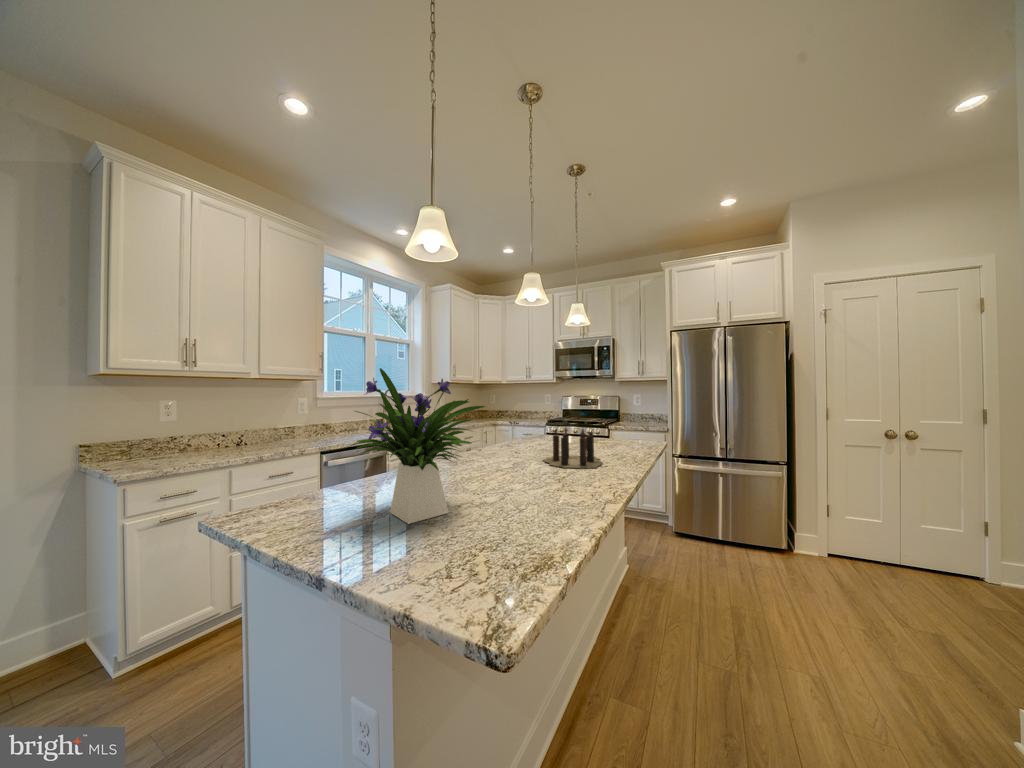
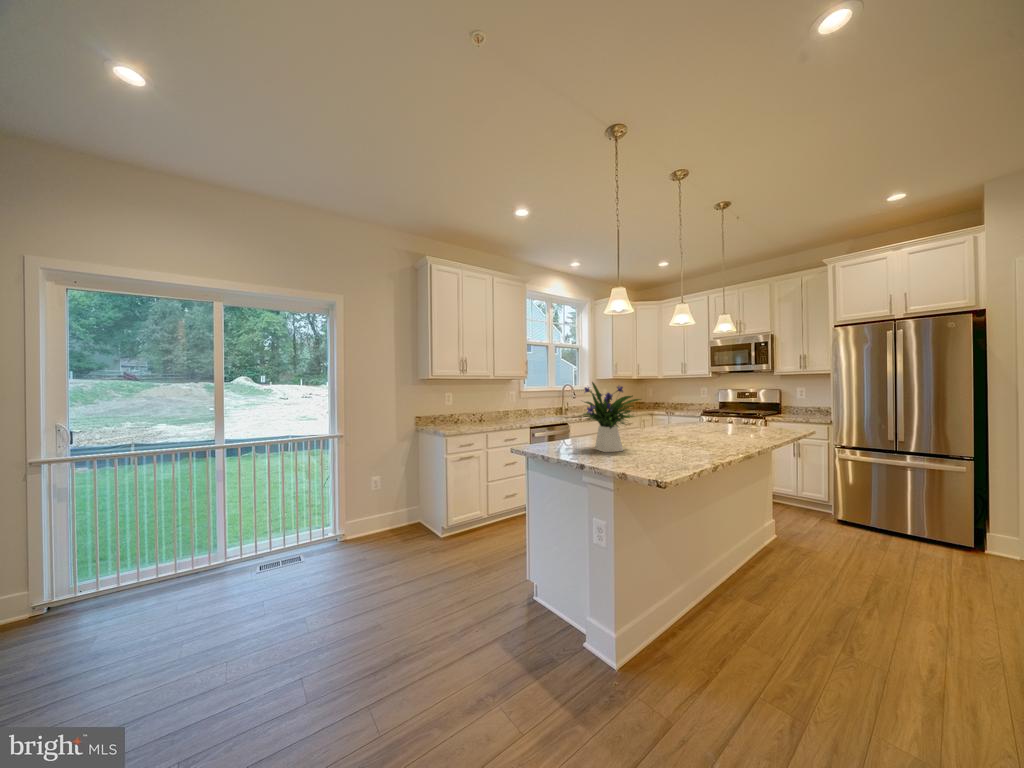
candle: present [543,427,602,468] -> none [680,413,741,440]

